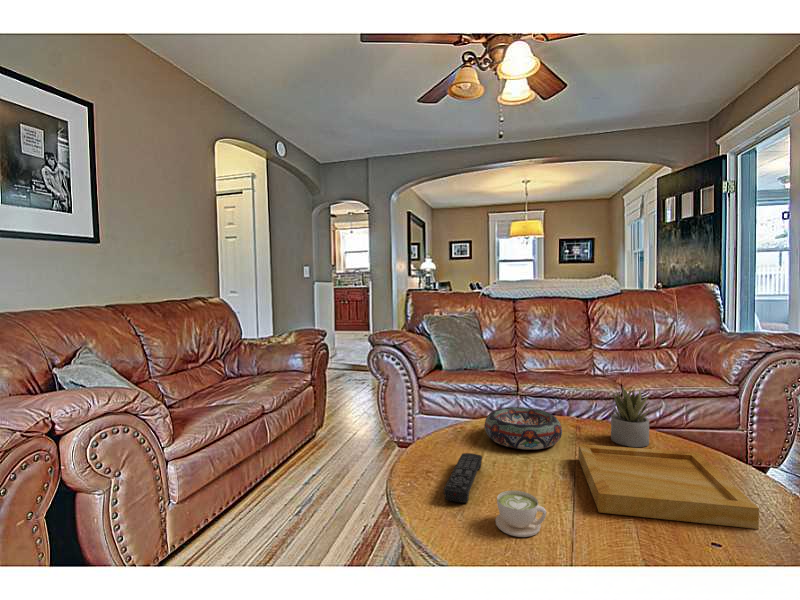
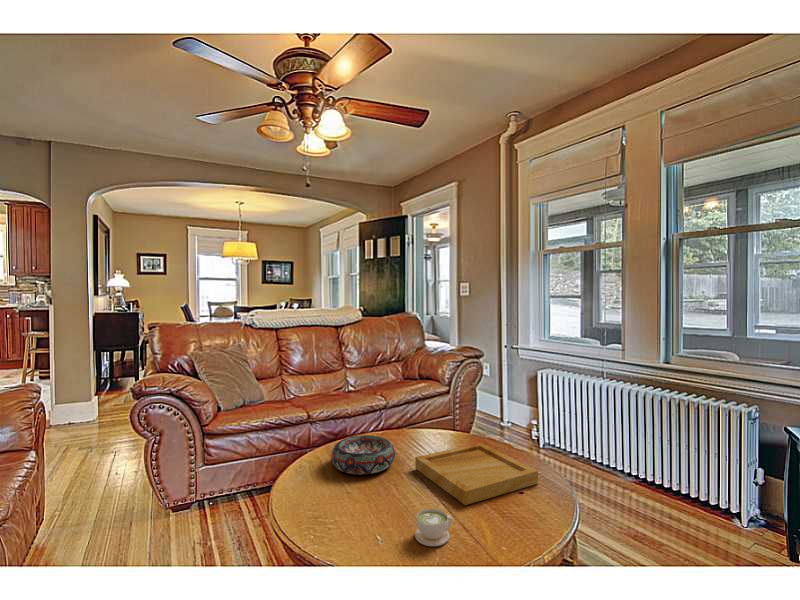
succulent plant: present [611,387,649,447] -> none [416,404,444,449]
remote control: present [444,453,482,503] -> none [343,490,385,539]

